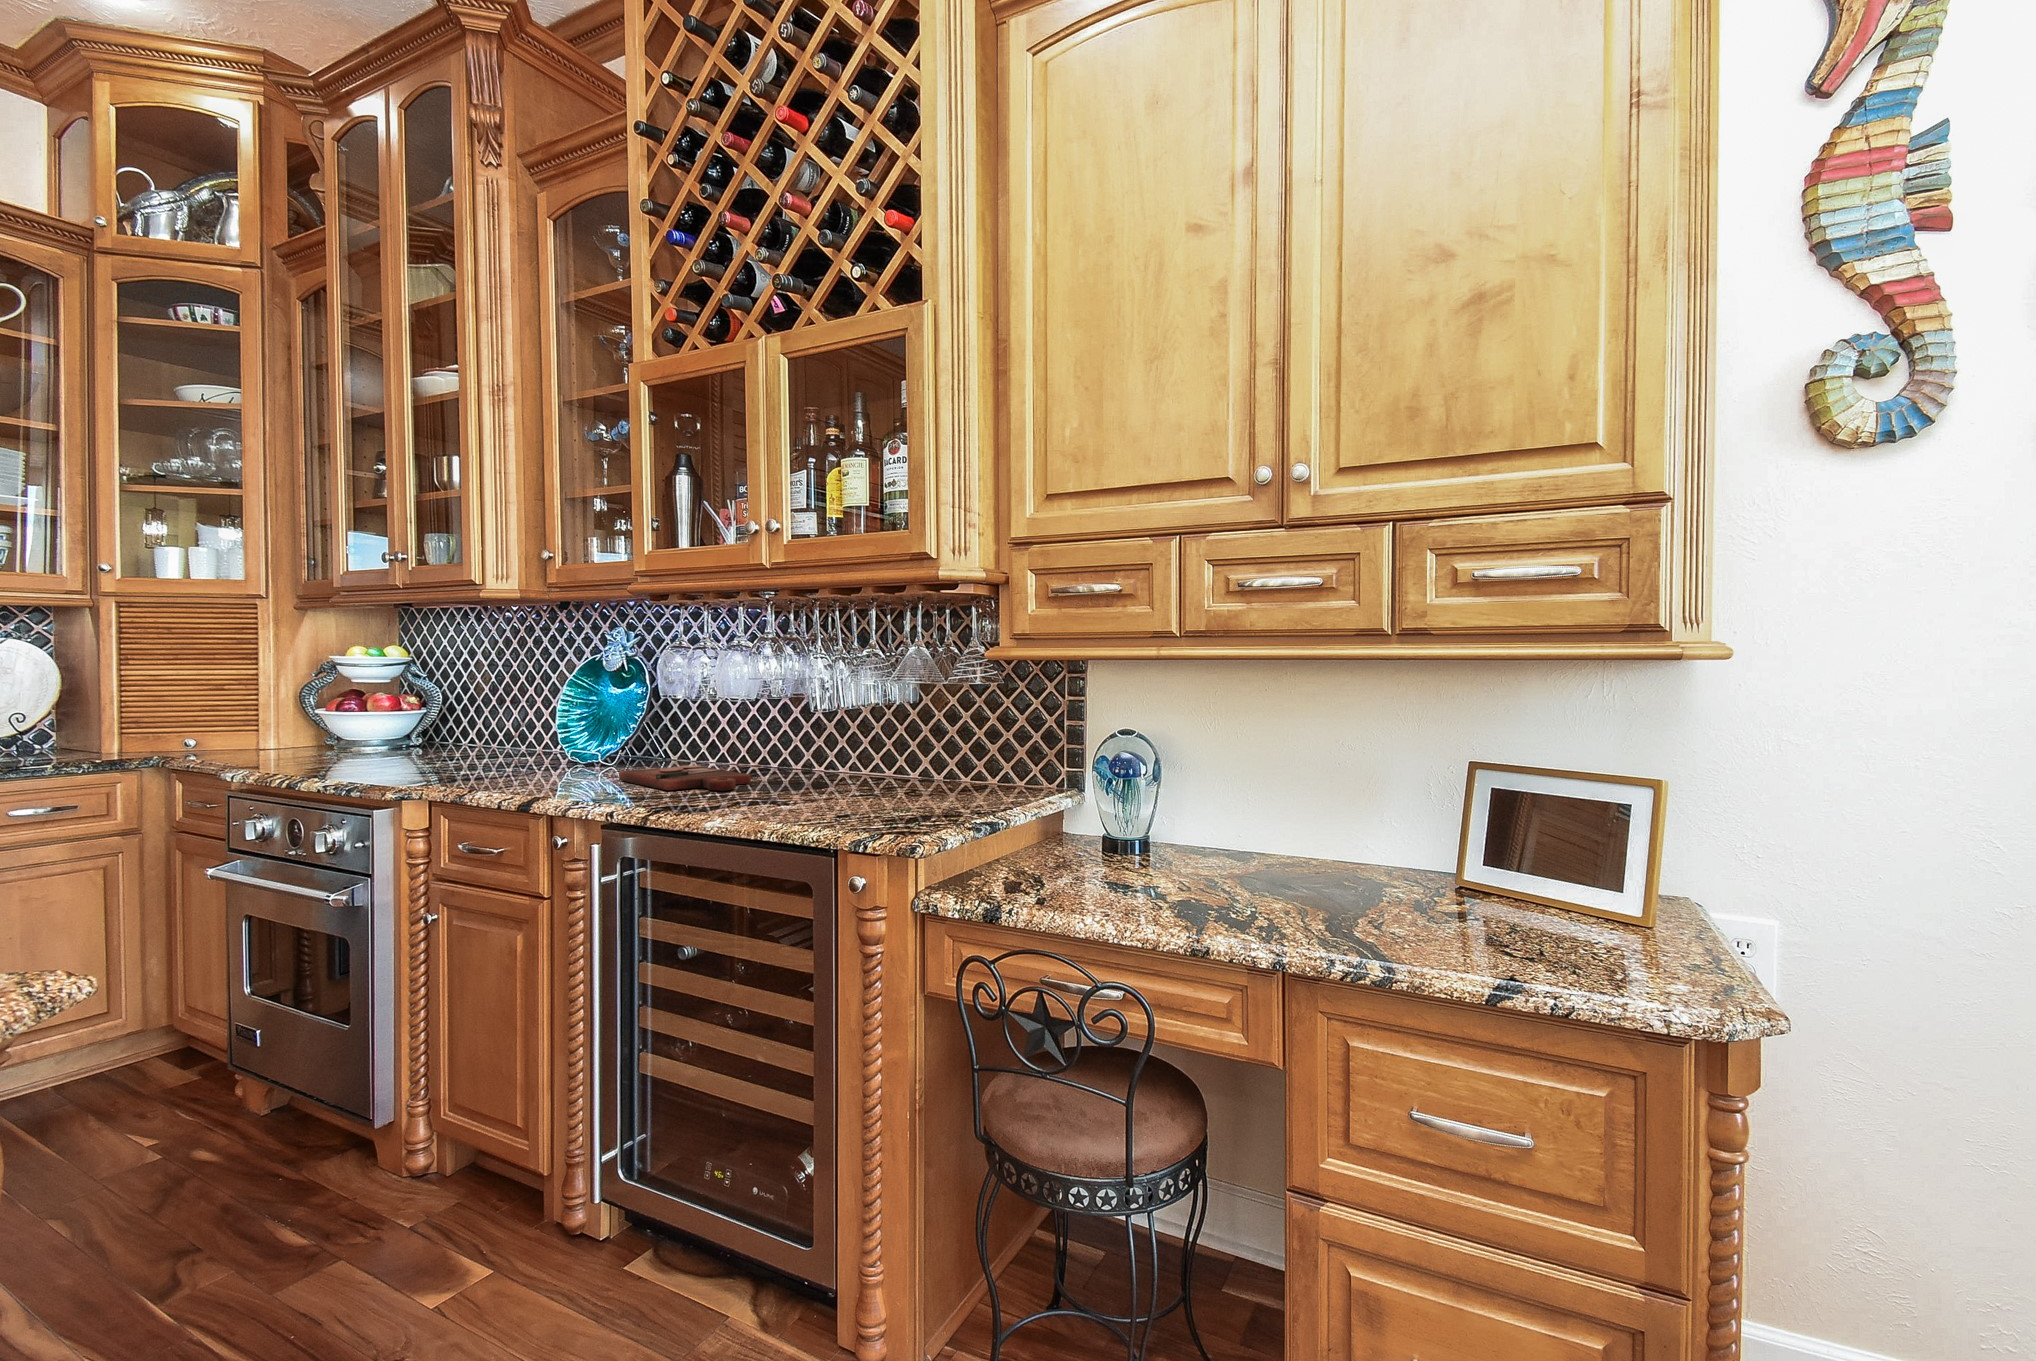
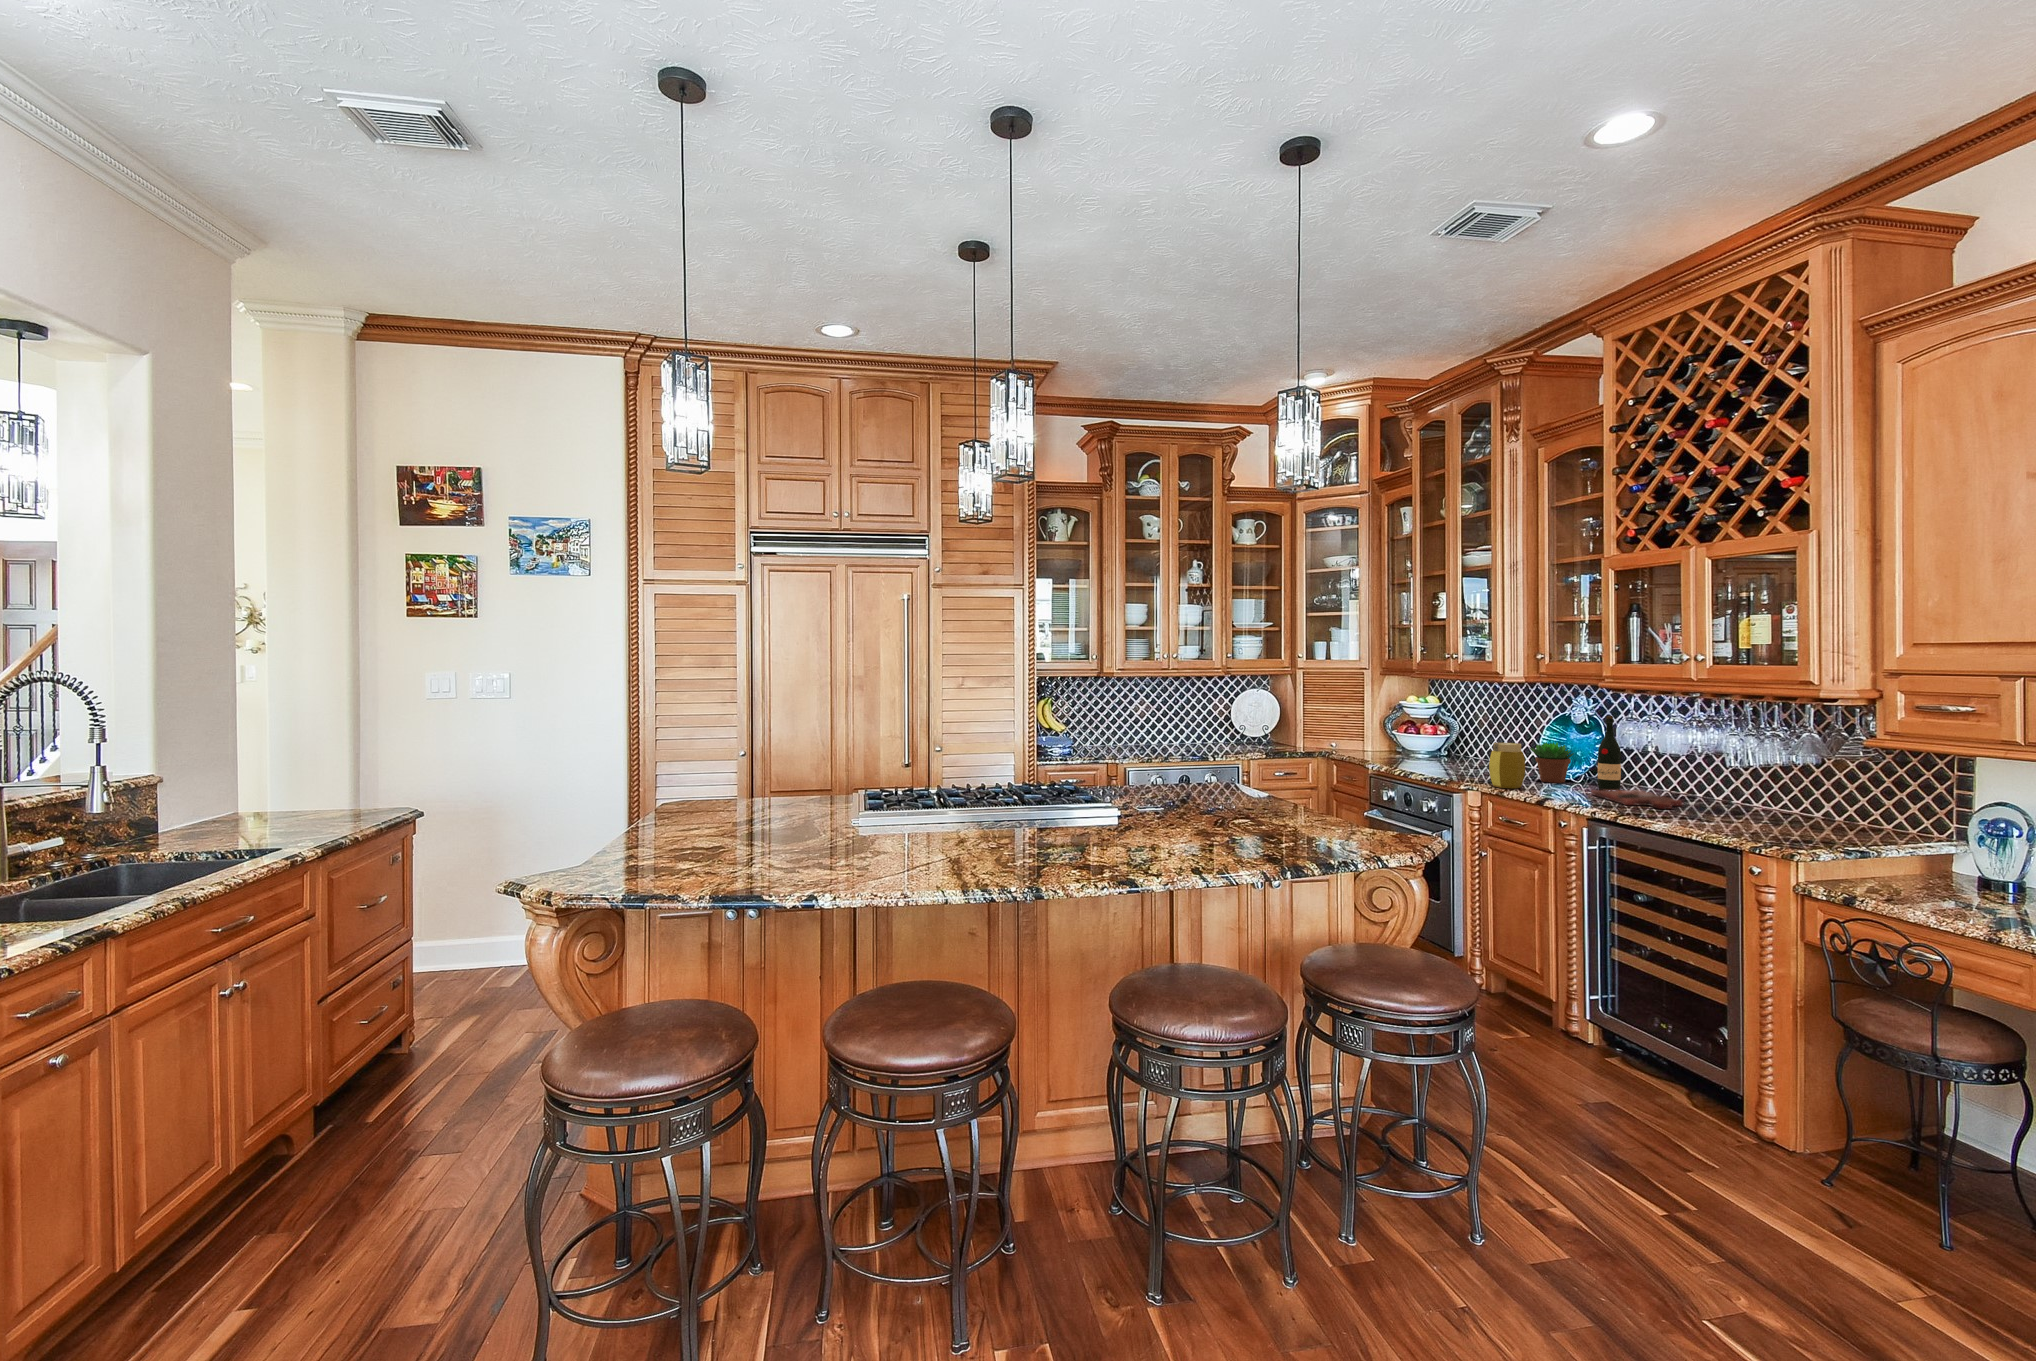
wine bottle: none [635,647,668,771] -> present [1598,715,1621,790]
succulent plant: none [529,698,602,768] -> present [1529,742,1574,783]
jar: none [444,699,512,784] -> present [1489,743,1525,789]

